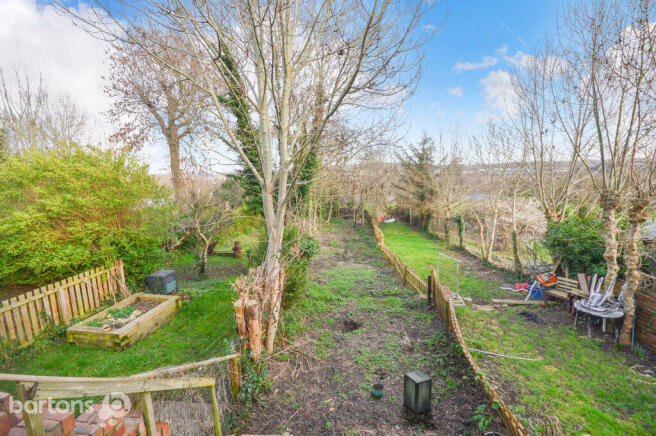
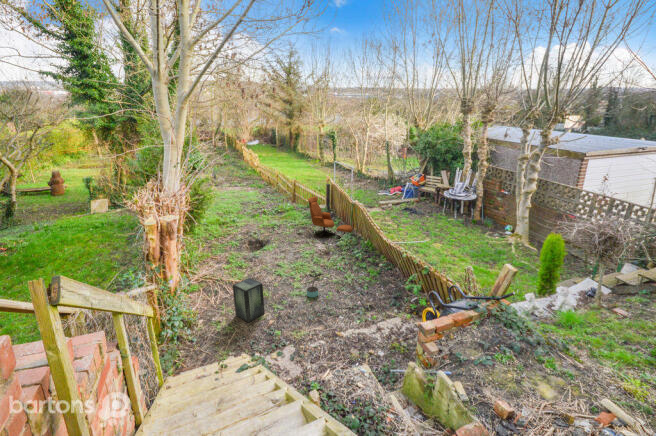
lounge chair: none [403,289,445,338] -> present [308,197,353,237]
storage box: present [403,370,432,414] -> present [233,278,265,322]

